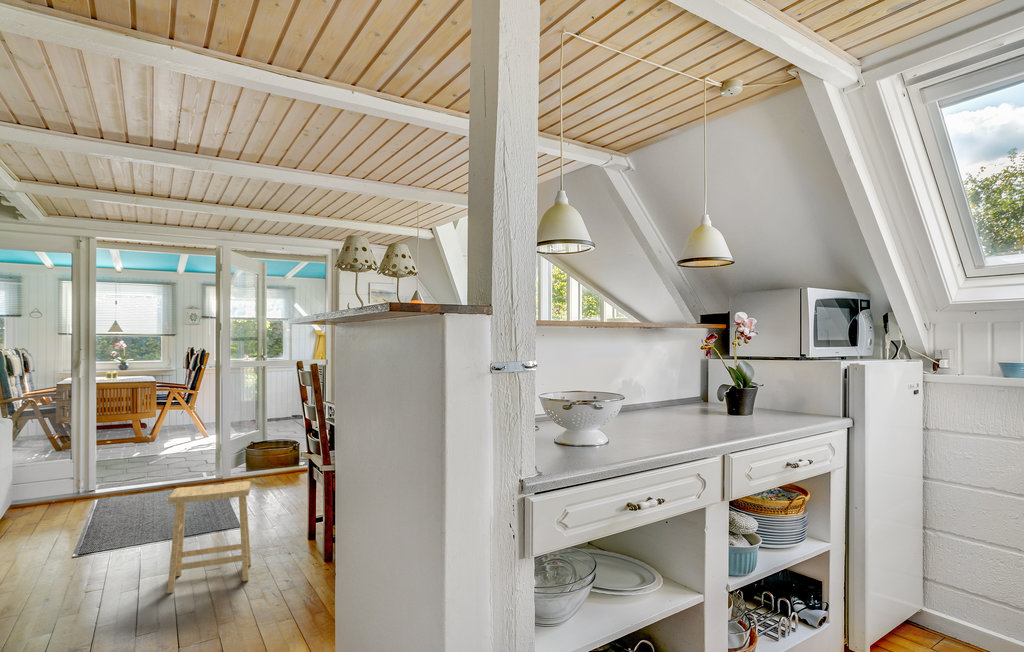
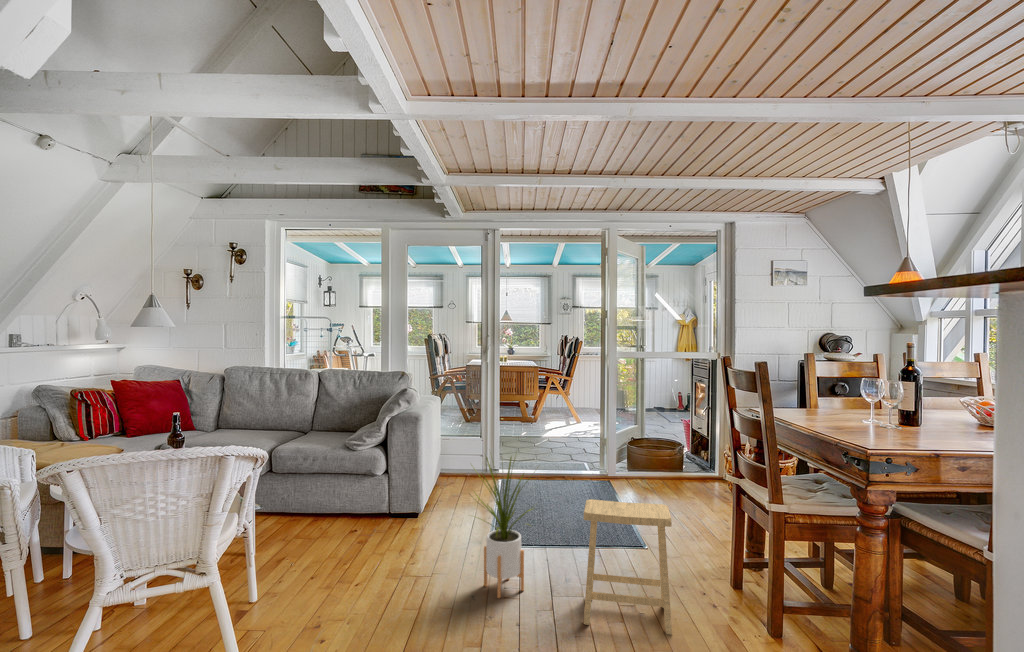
house plant: none [39,453,128,597] -> present [475,457,532,598]

